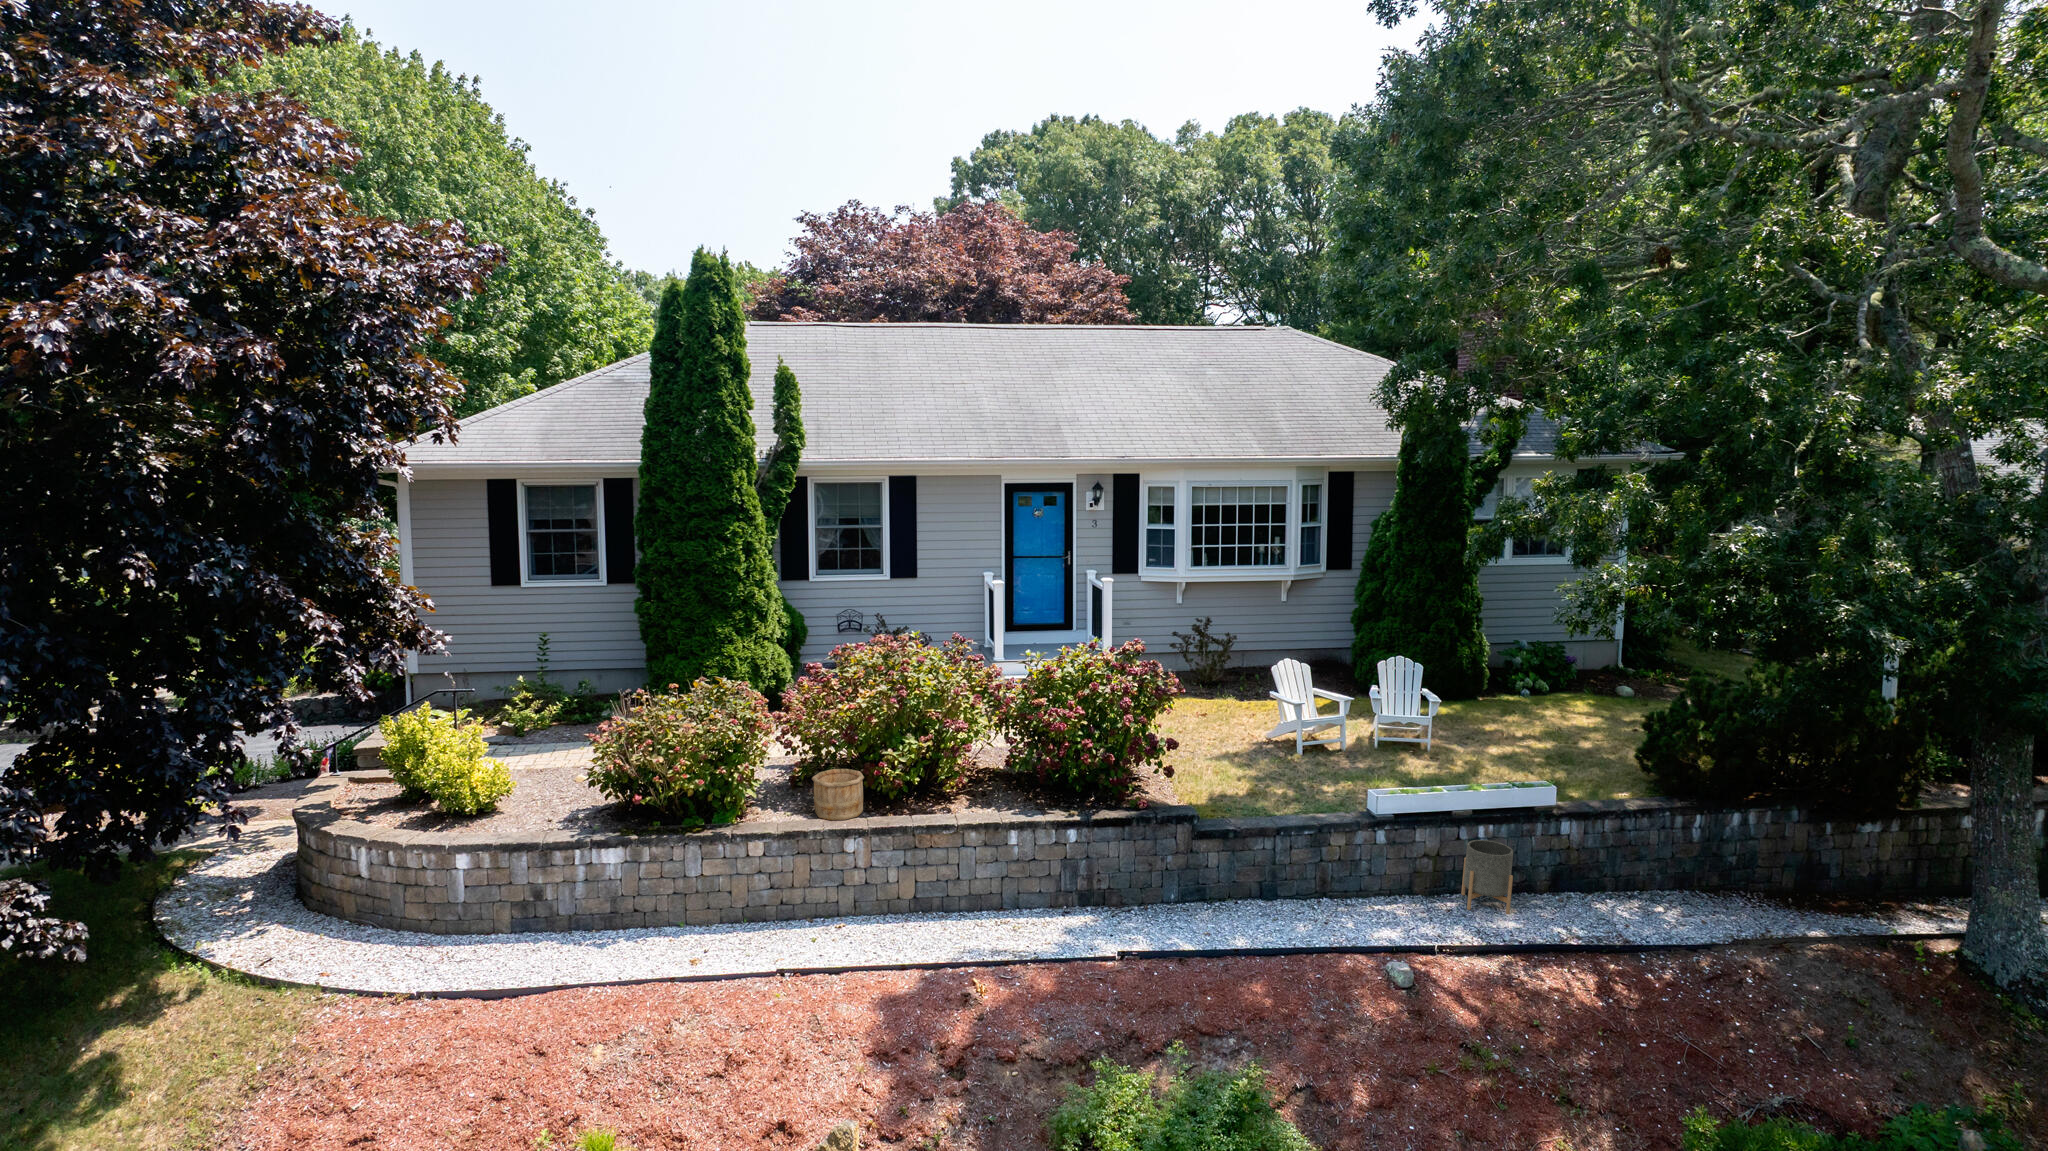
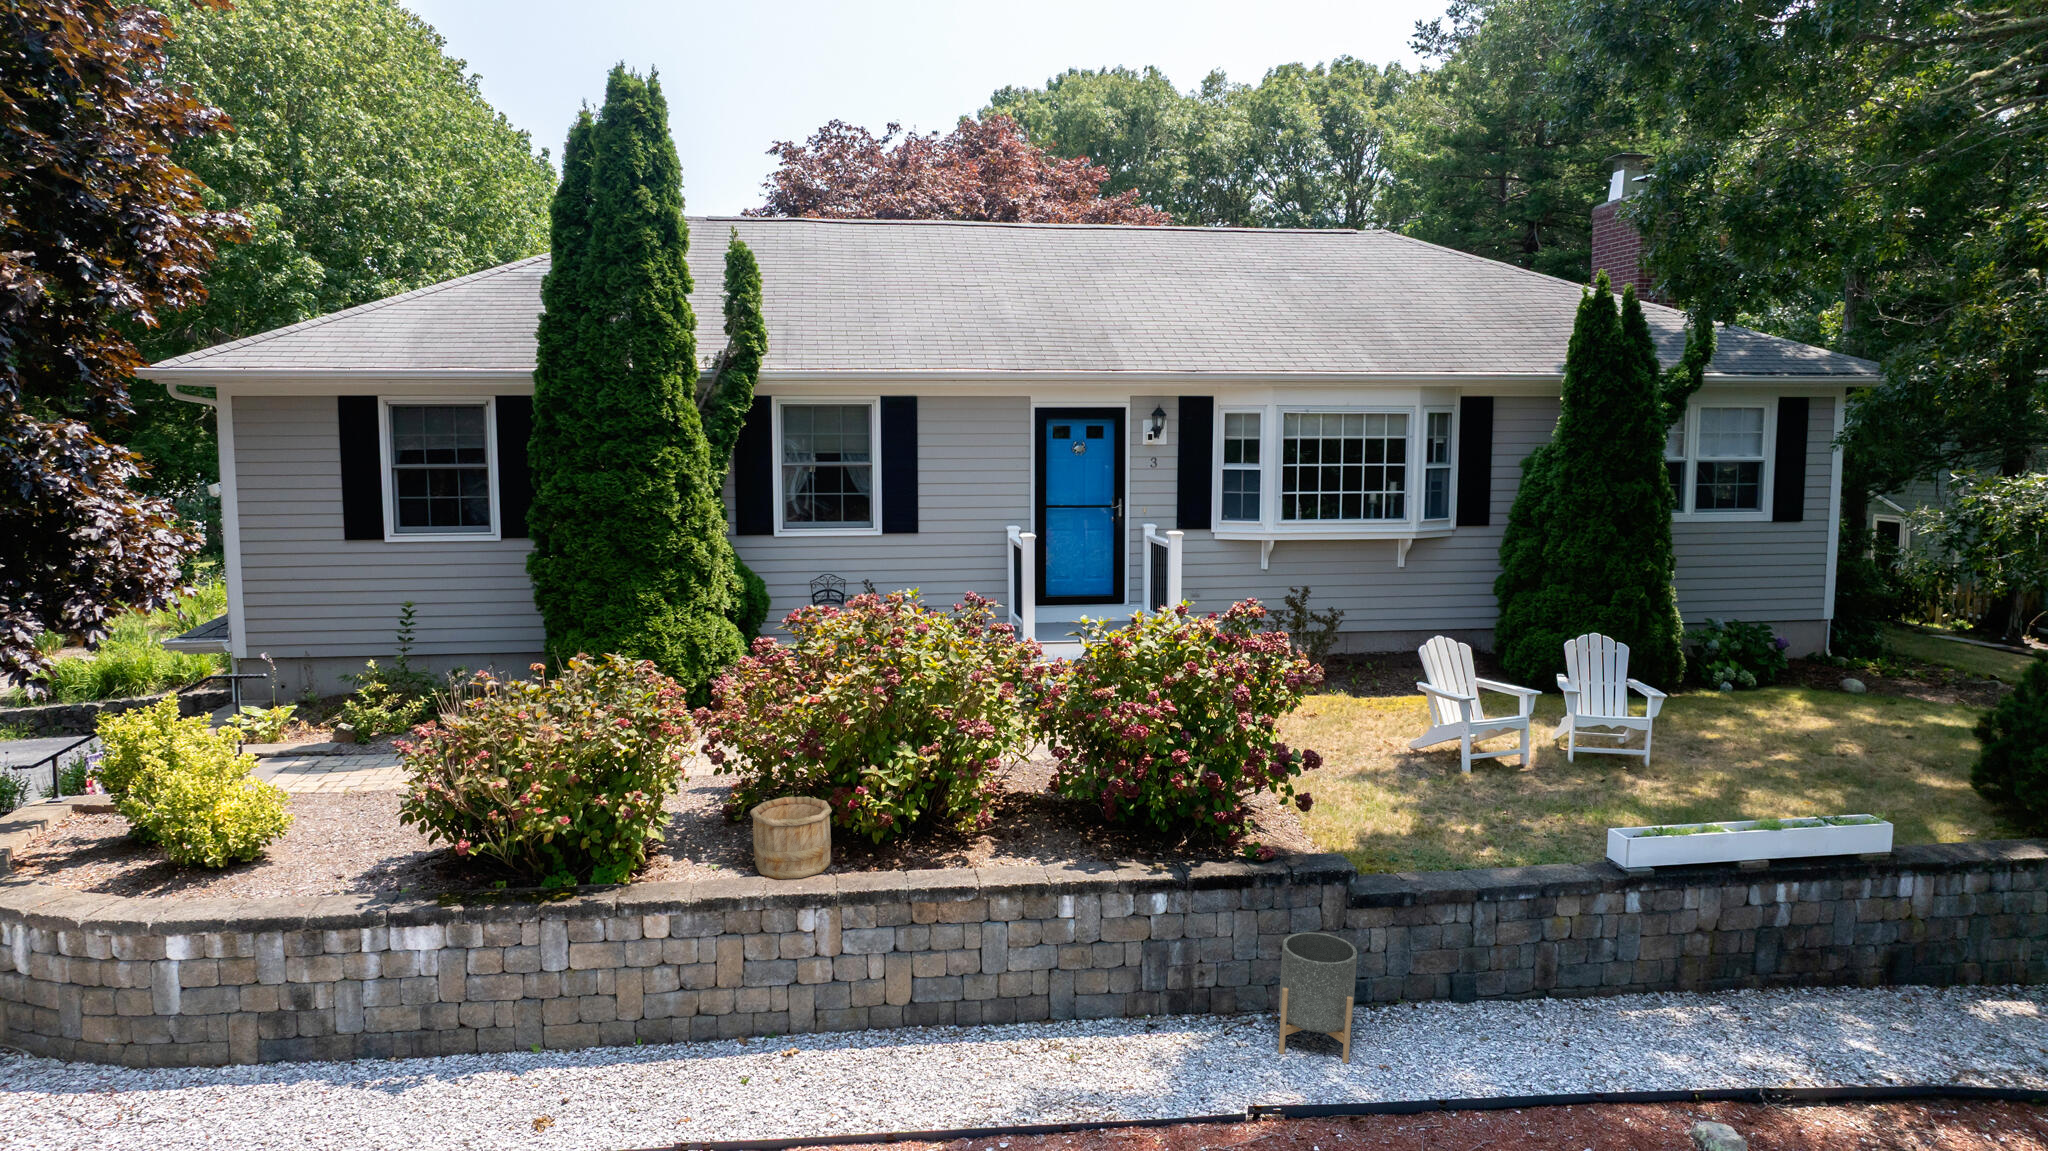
planter: present [1461,840,1513,914] -> present [1278,932,1357,1063]

